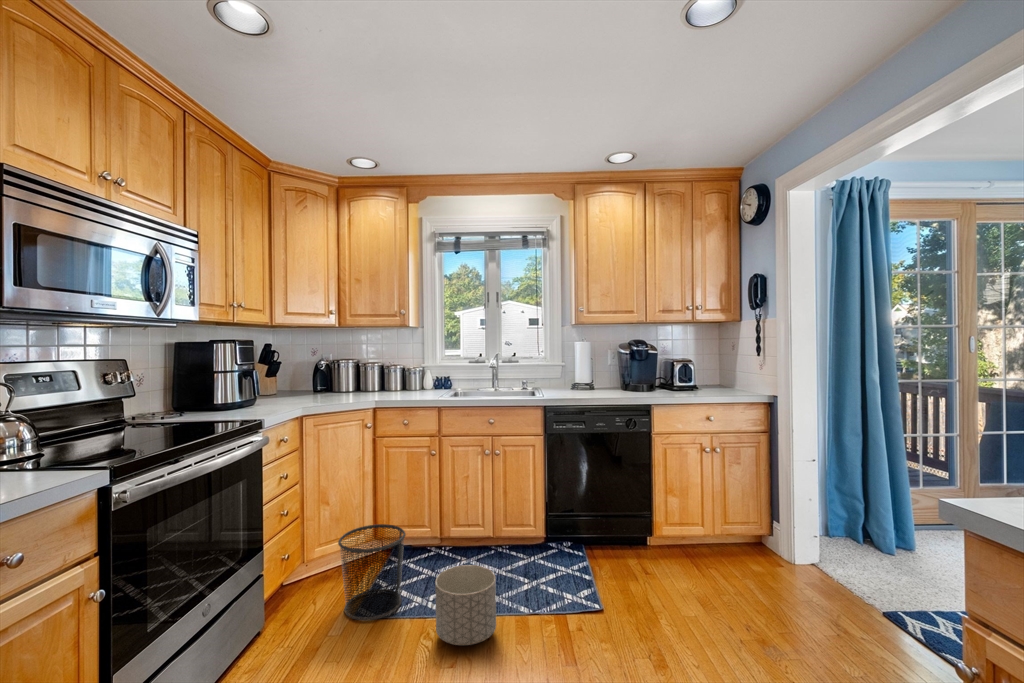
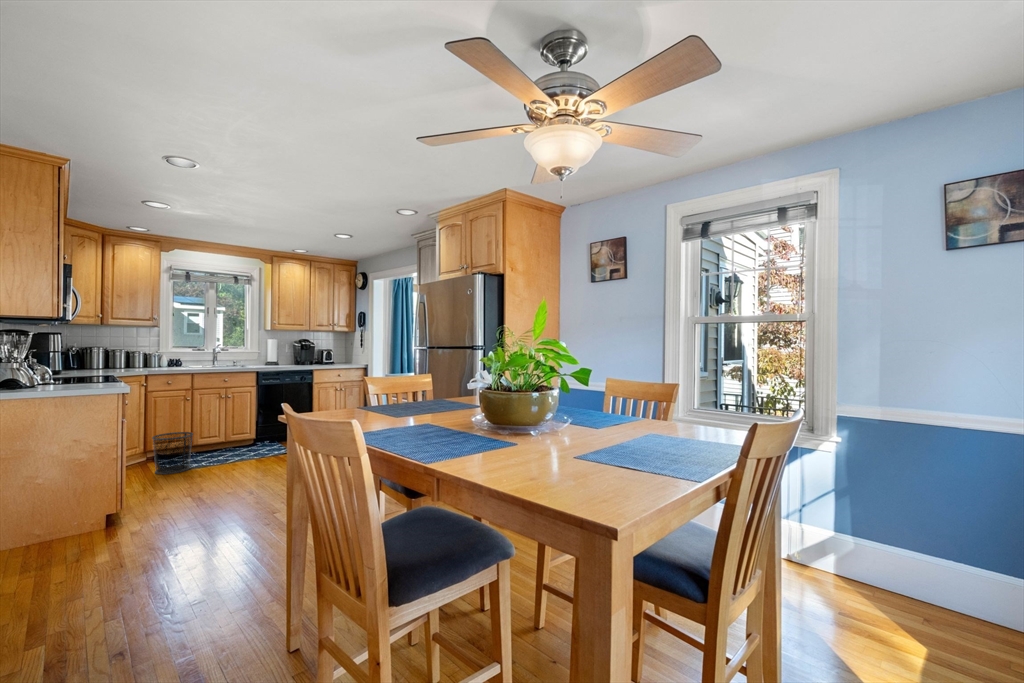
planter: present [435,565,496,645] -> none [221,439,252,468]

